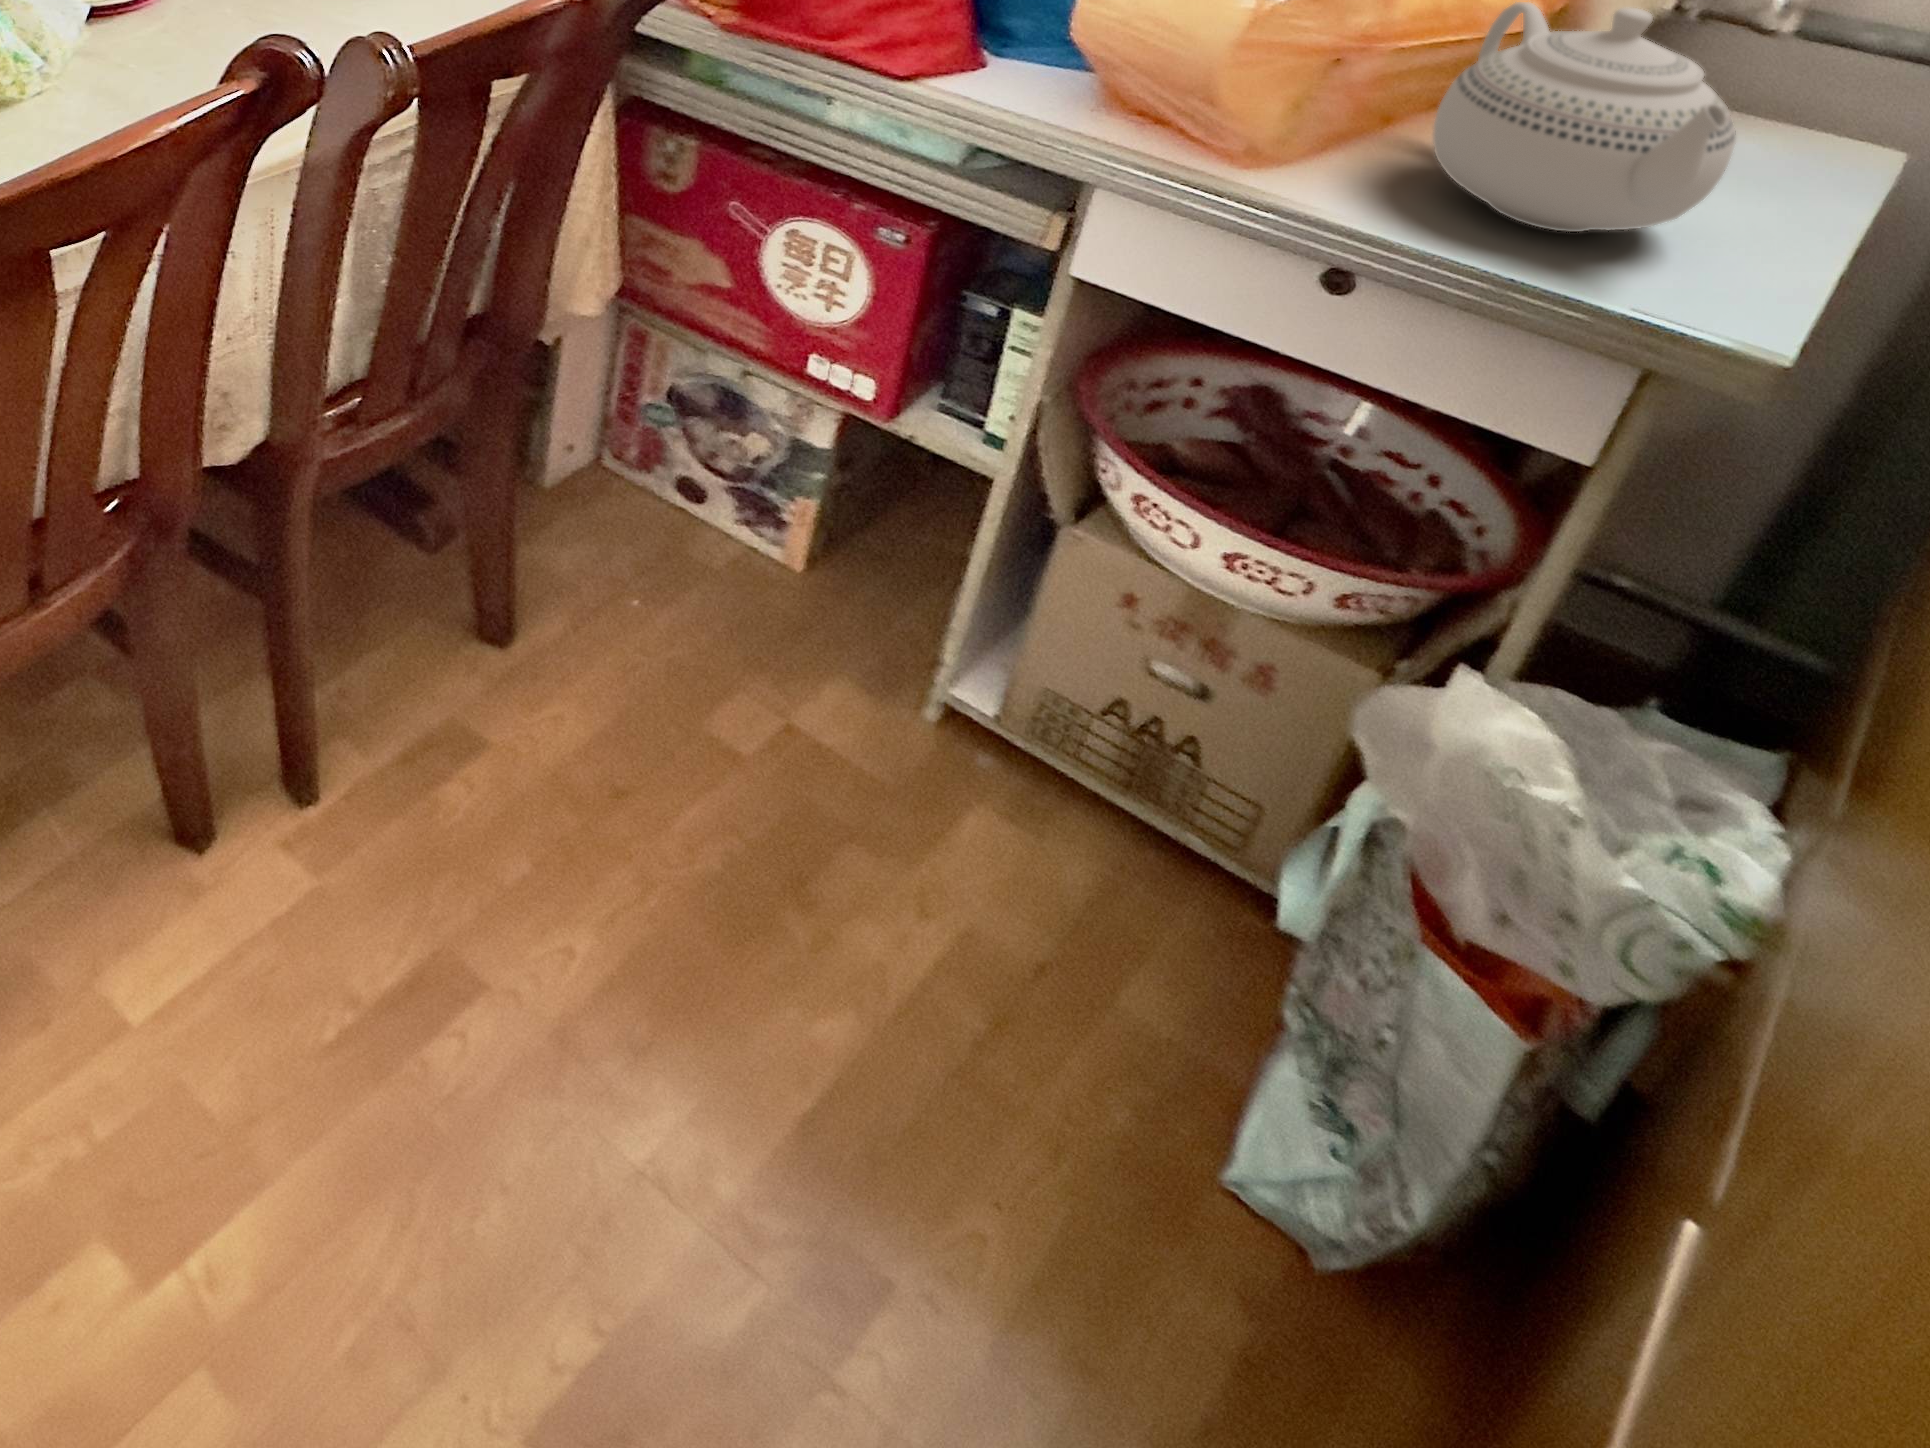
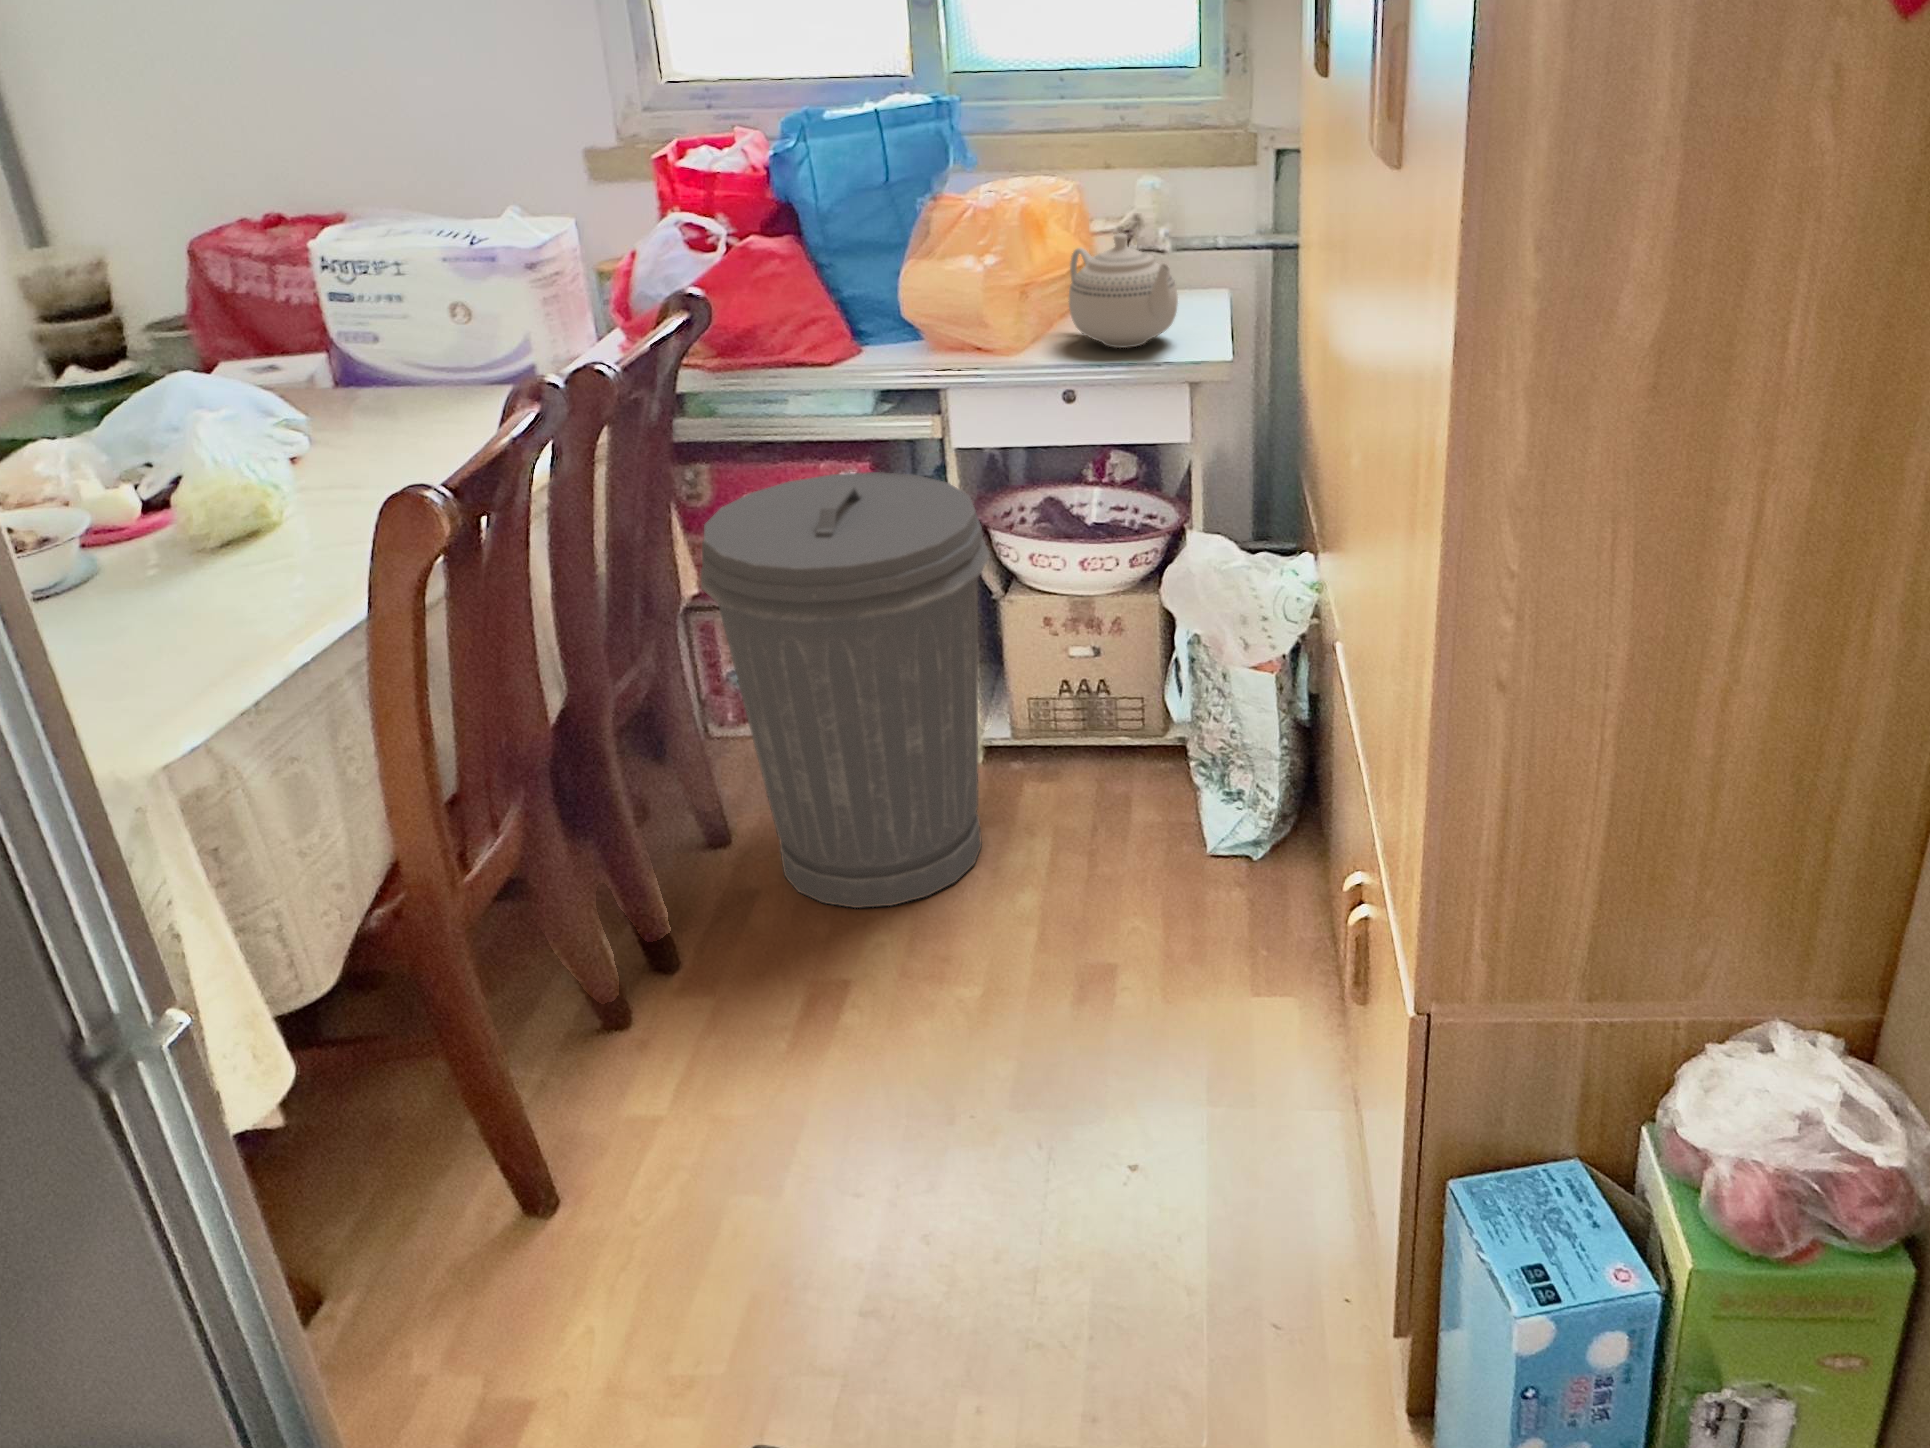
trash can: none [532,227,1034,916] -> present [701,472,990,908]

